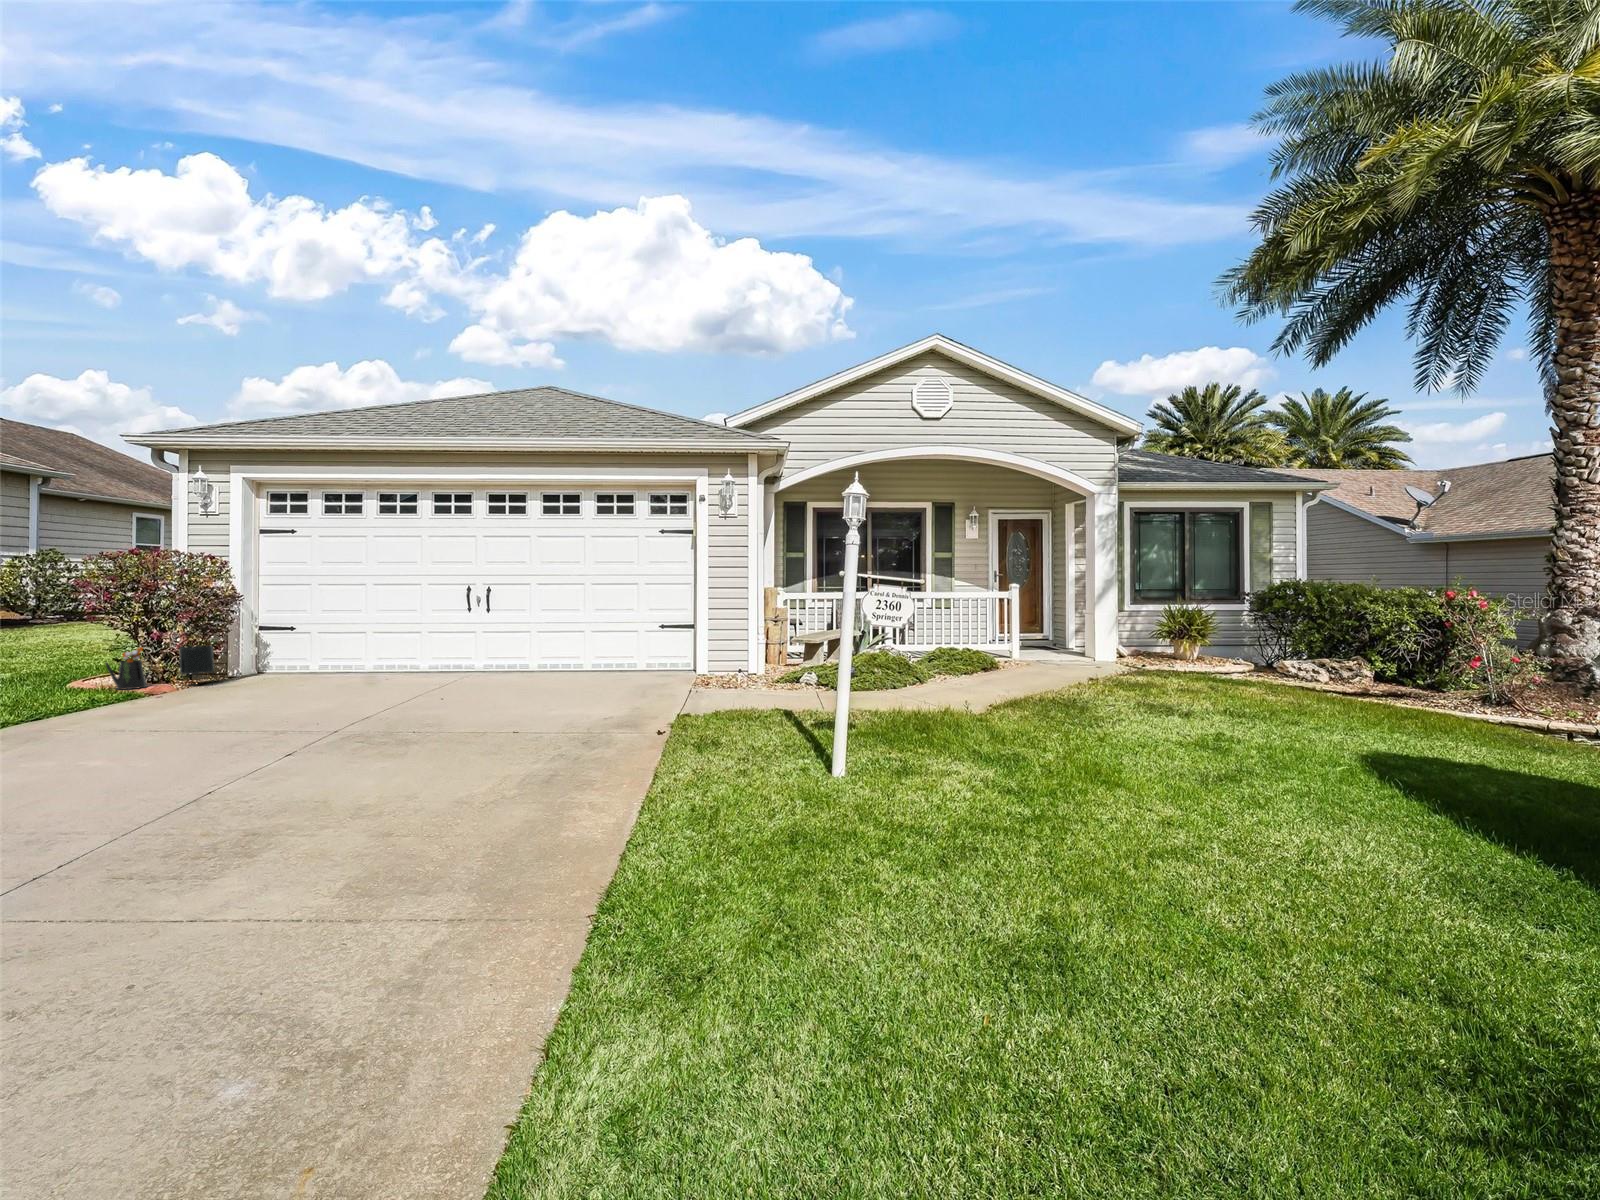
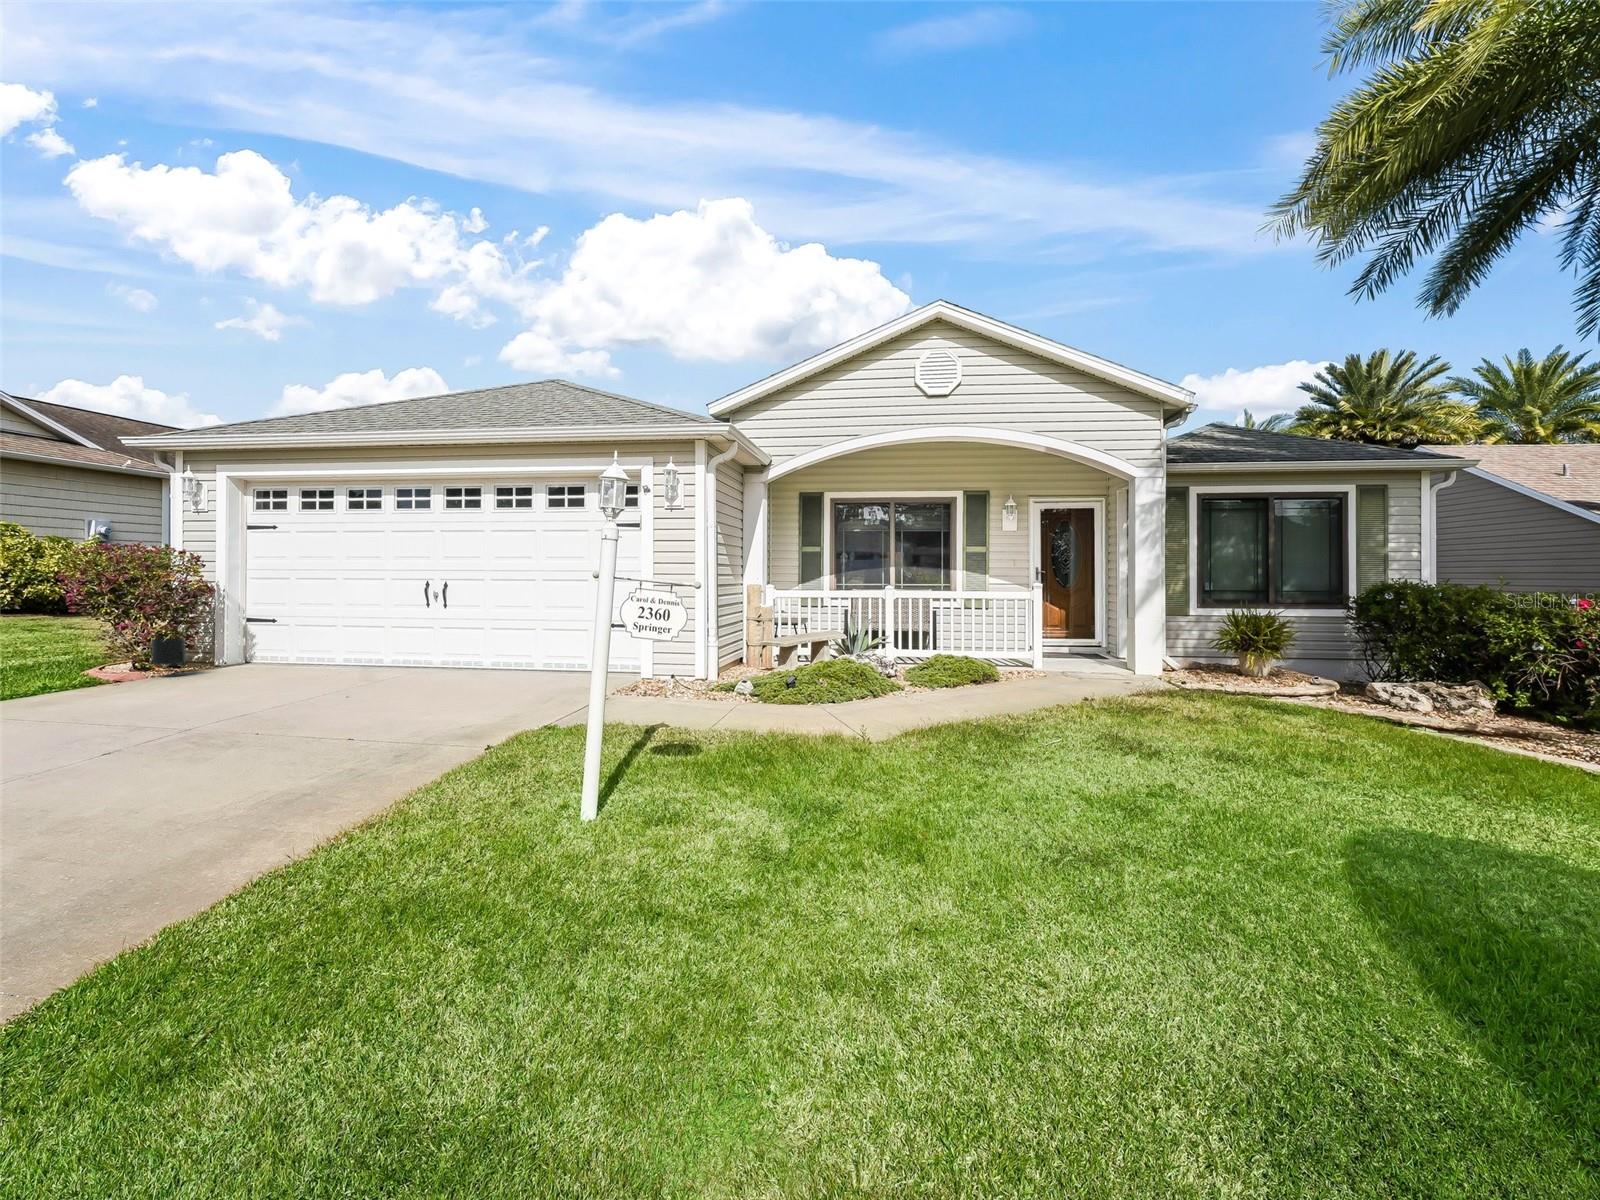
watering can: present [105,647,147,690] -> none [86,638,132,679]

